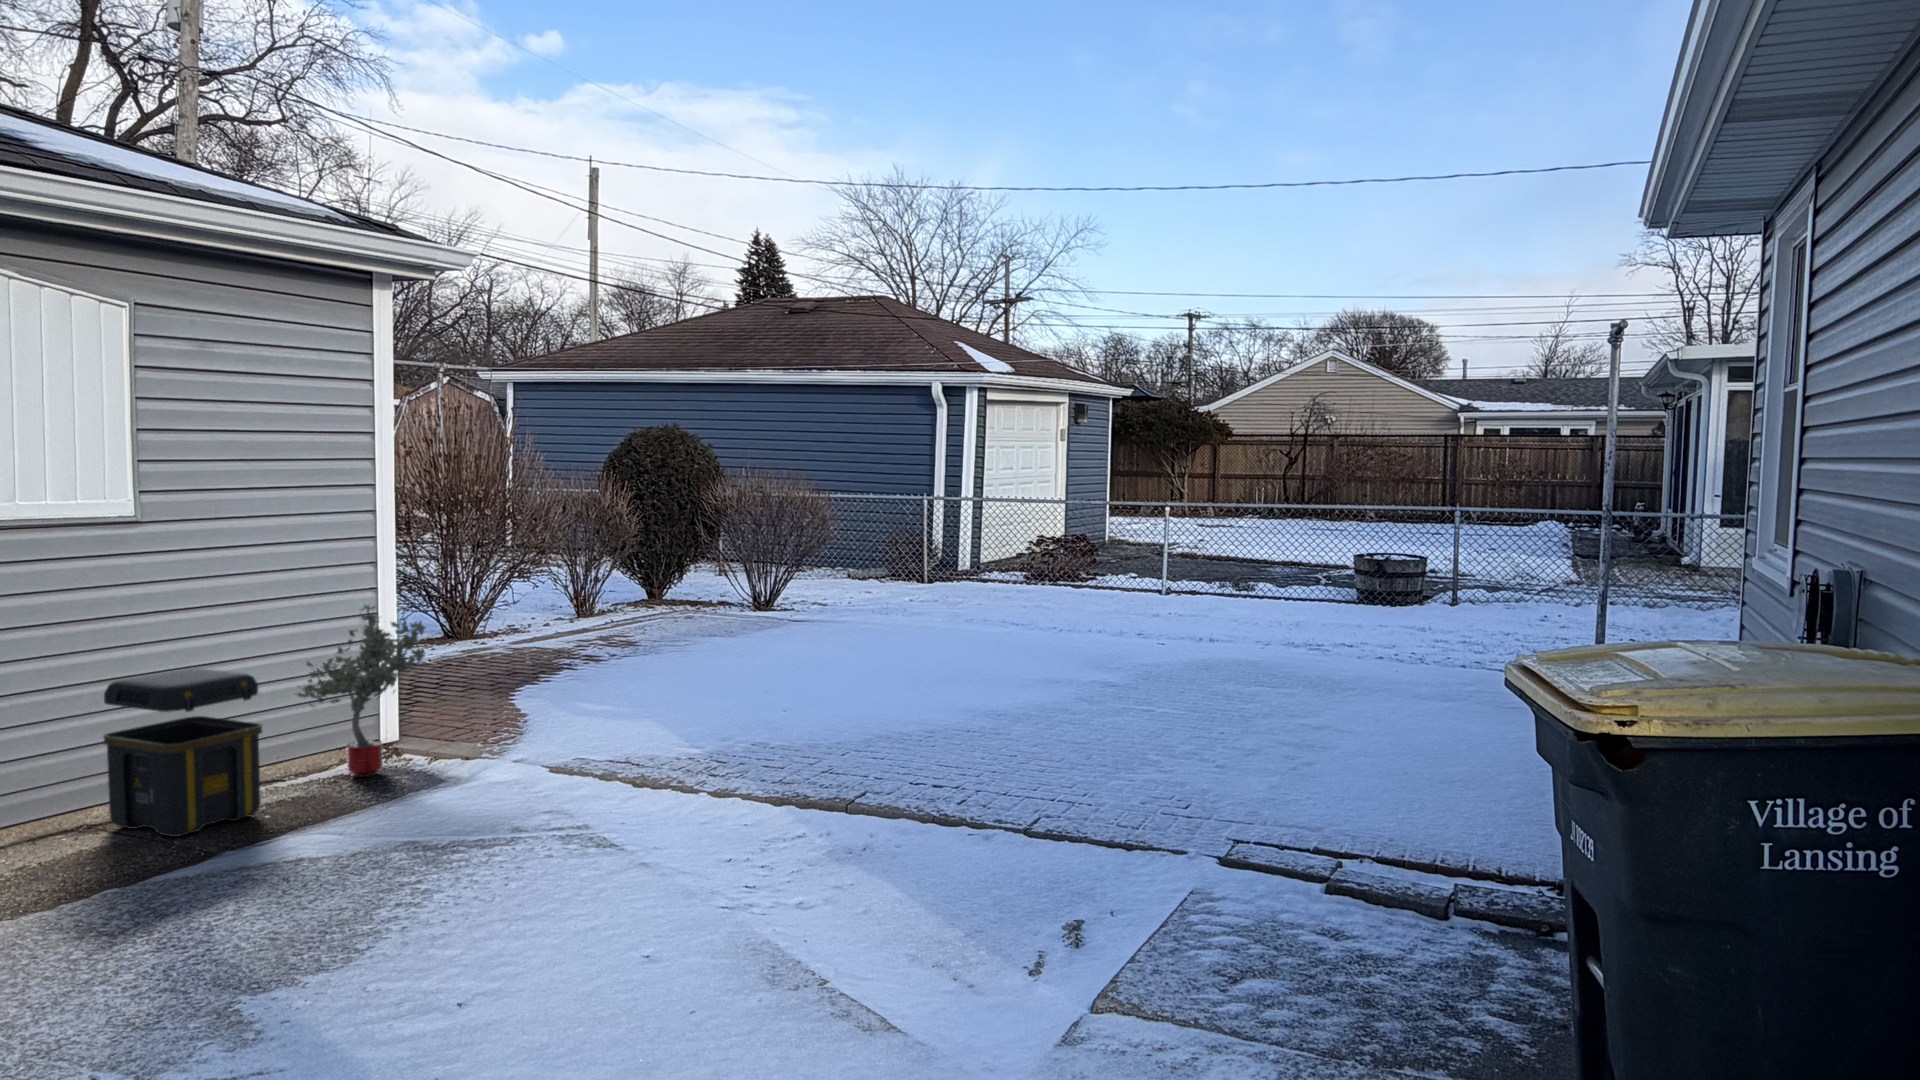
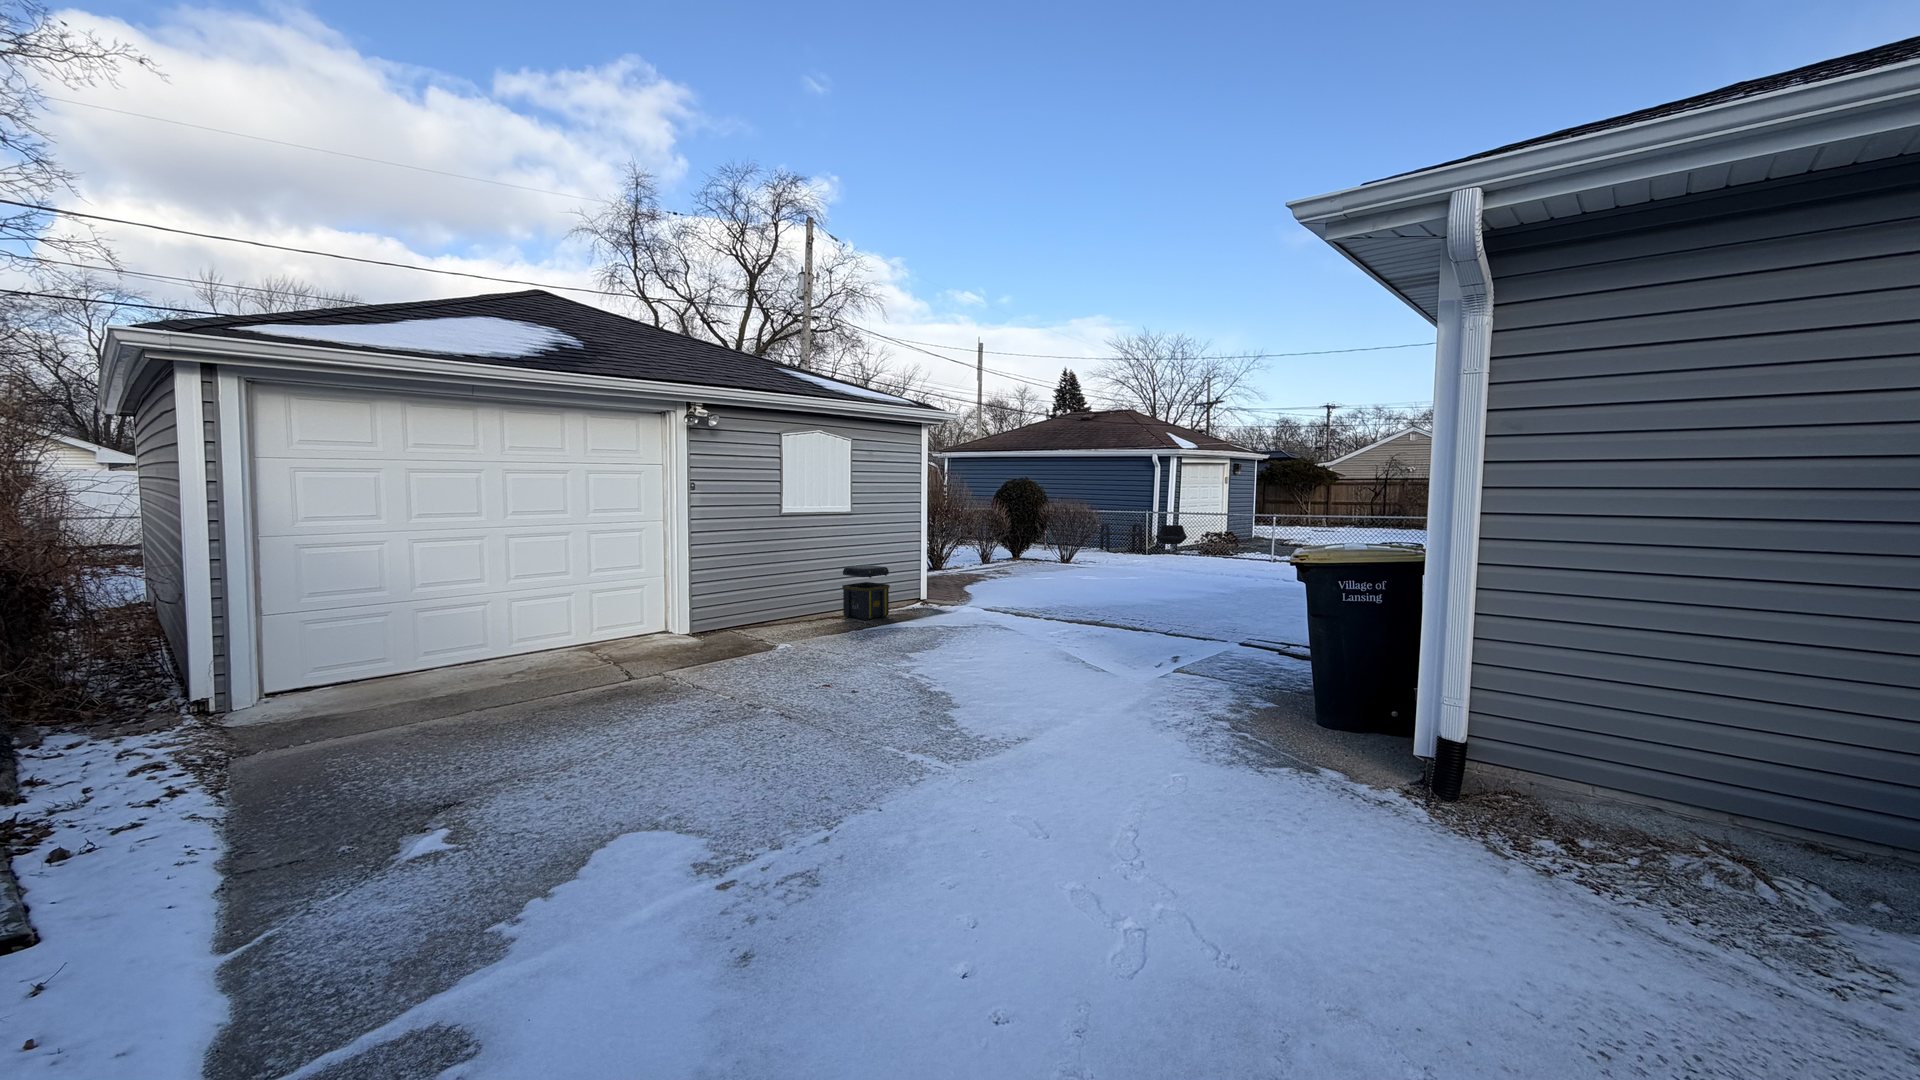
bench: none [831,520,915,578] -> present [1100,523,1142,551]
lounge chair: none [940,523,1001,580] -> present [1155,525,1187,553]
potted tree: present [297,605,425,777] -> none [896,546,939,609]

